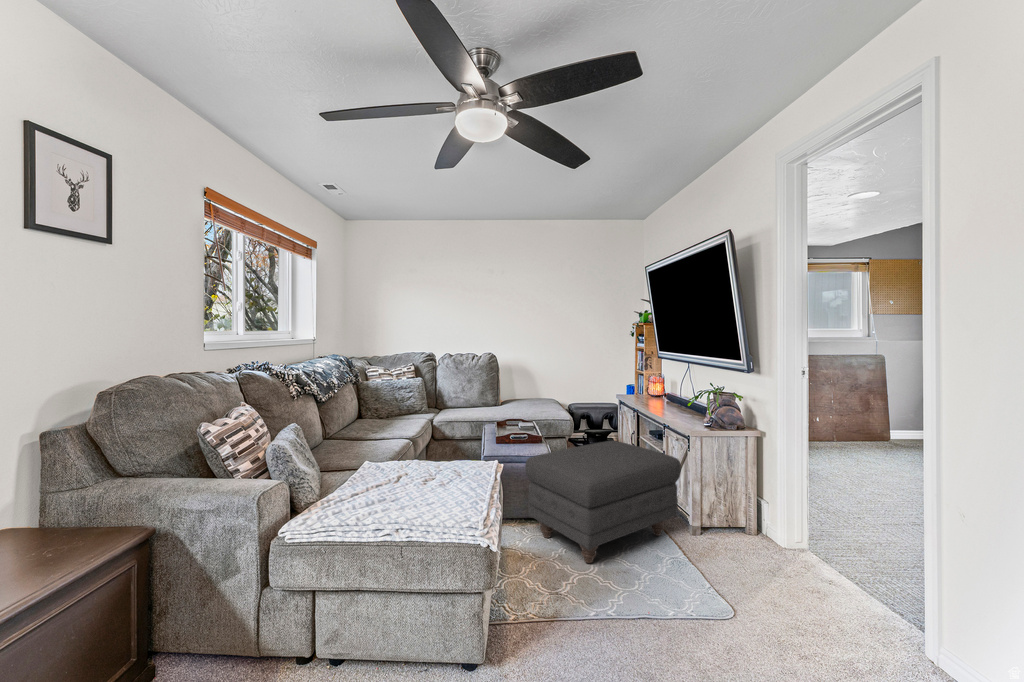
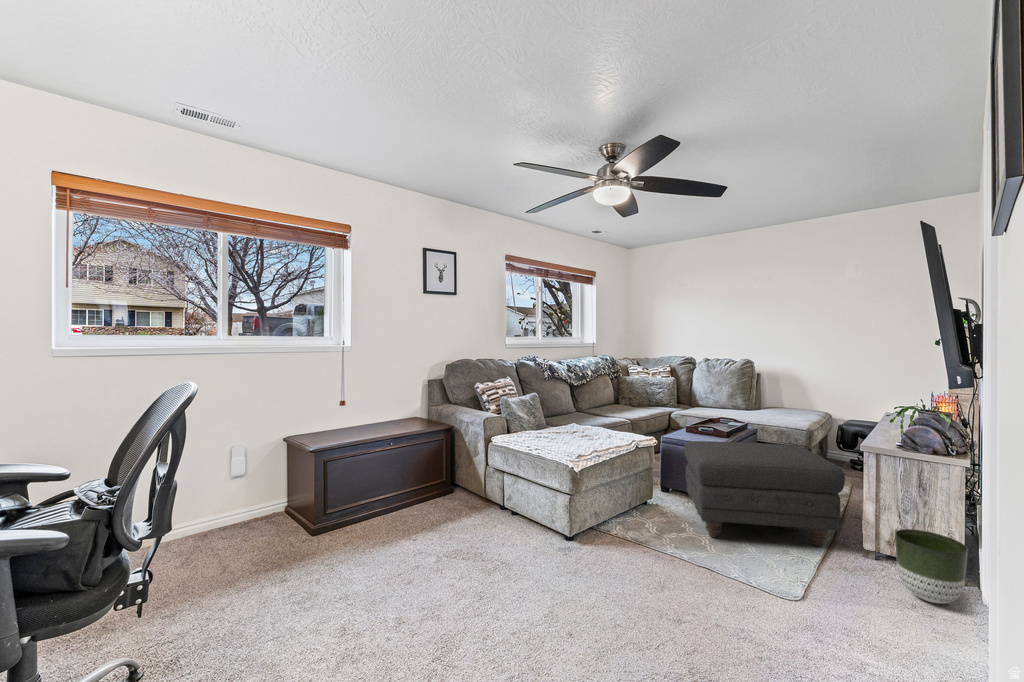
planter: none [737,499,787,559] -> present [895,529,968,604]

